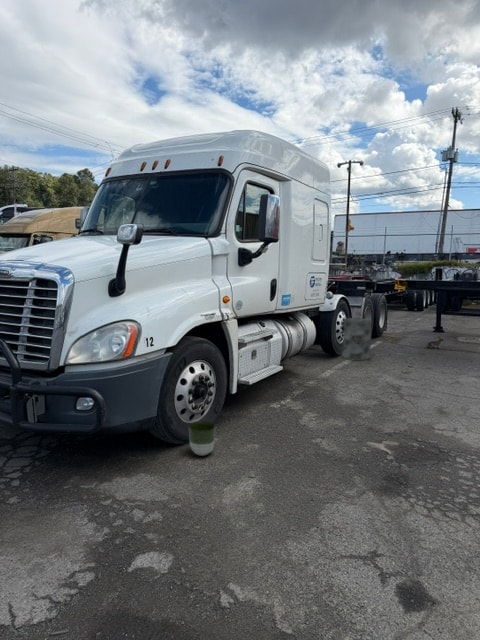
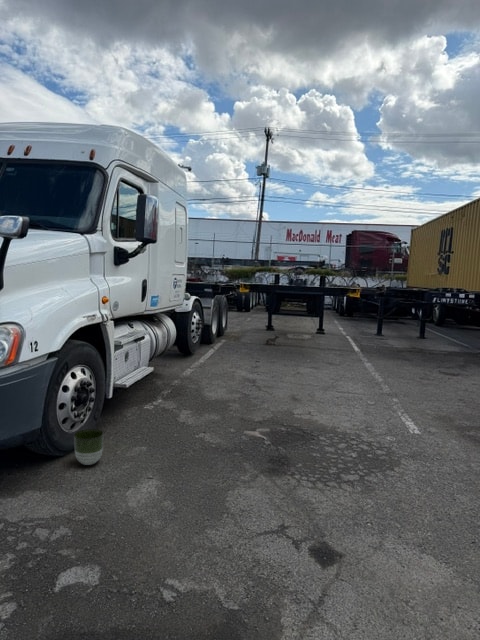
trash can: present [342,318,372,361] -> none [196,318,223,359]

